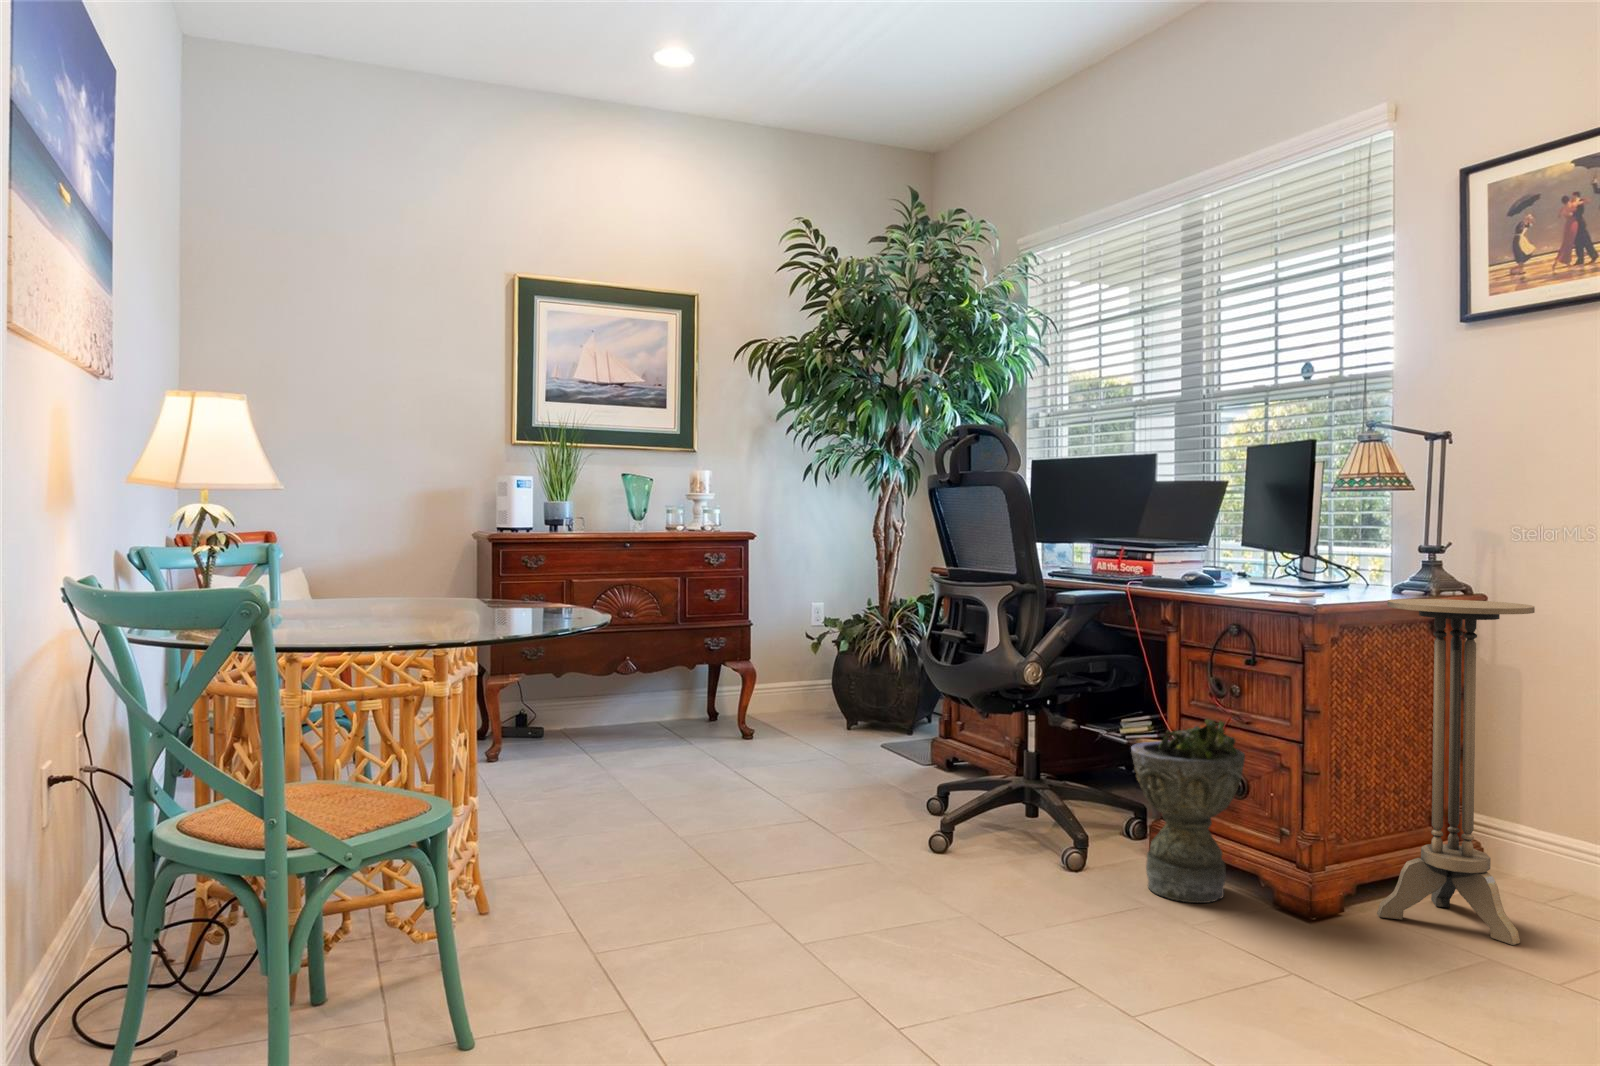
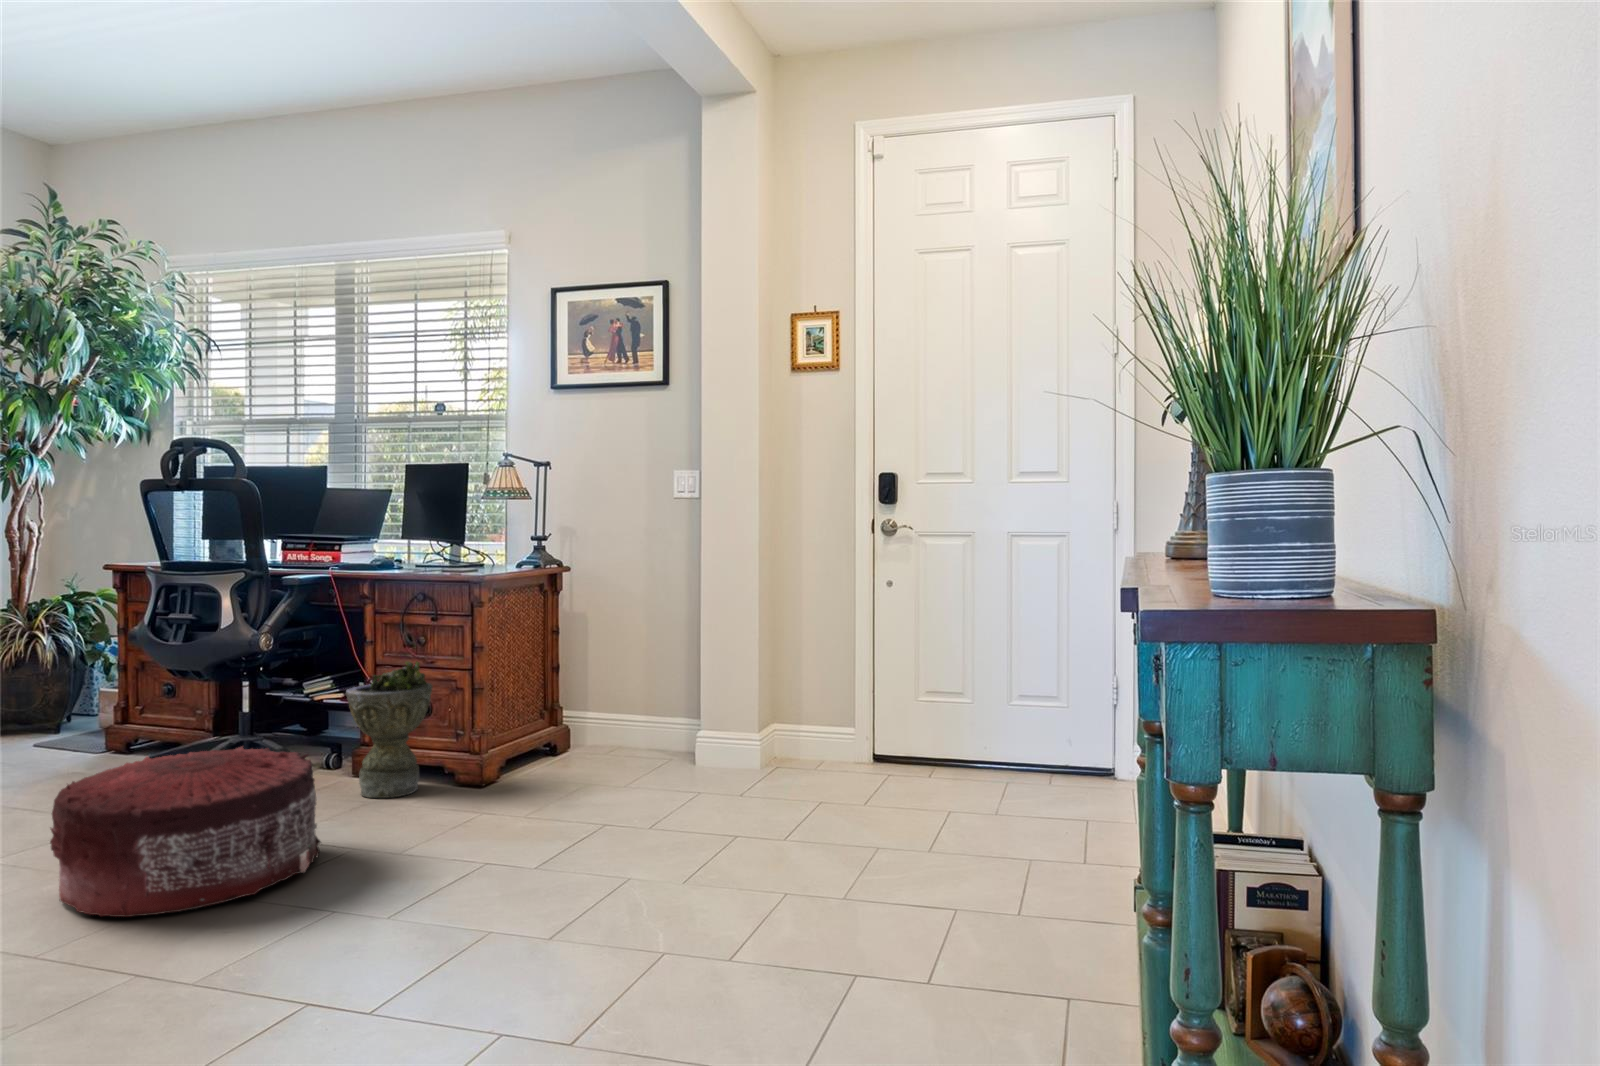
side table: present [1377,599,1535,945] -> none [518,568,603,778]
pouf: none [778,796,1064,1013] -> present [50,747,321,917]

